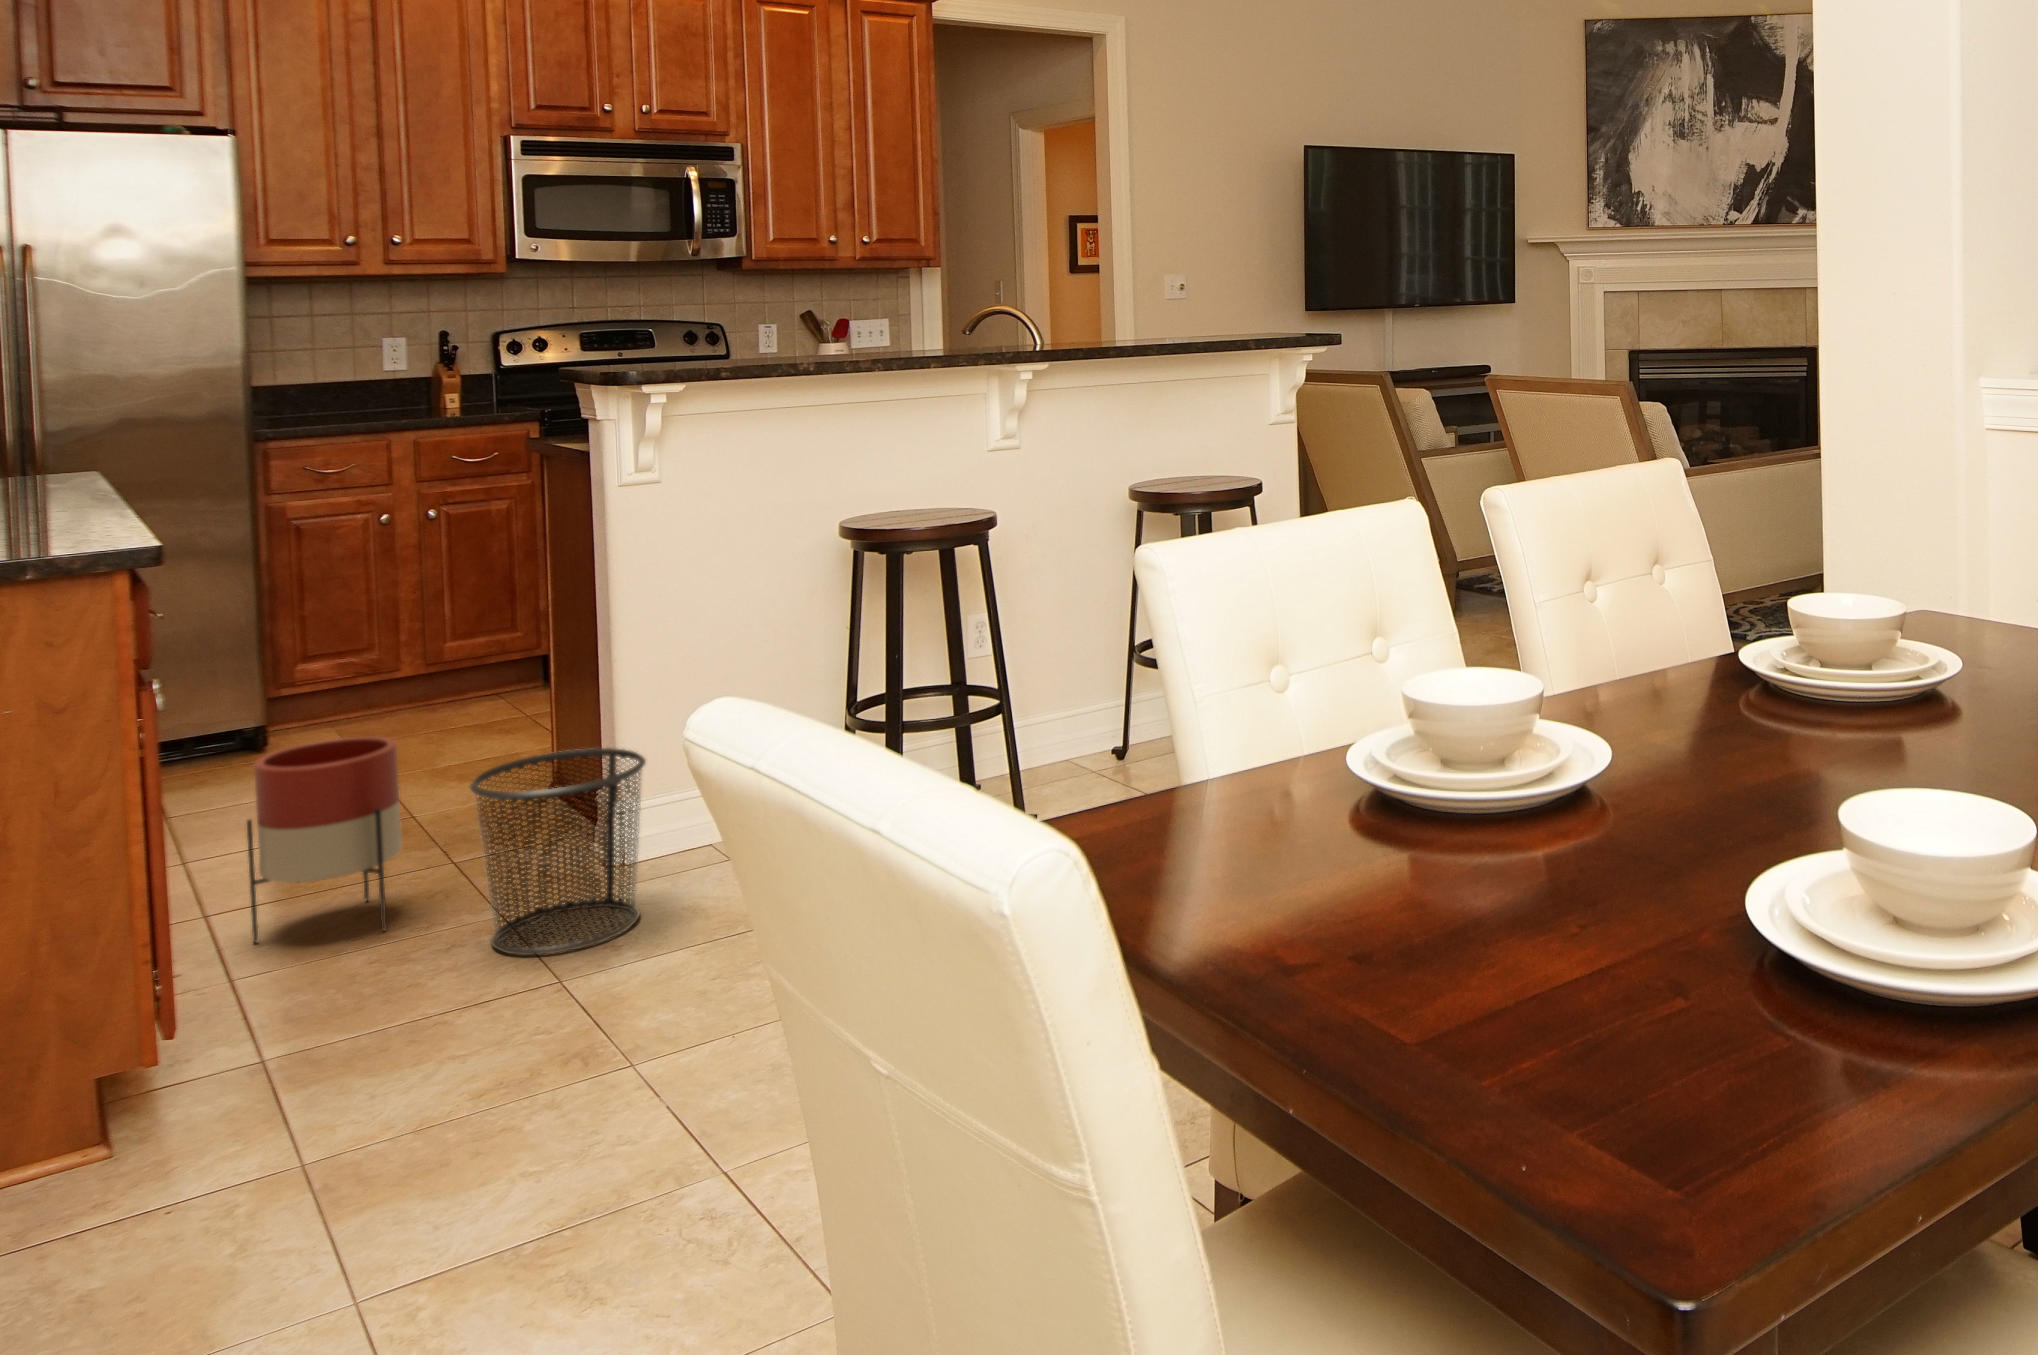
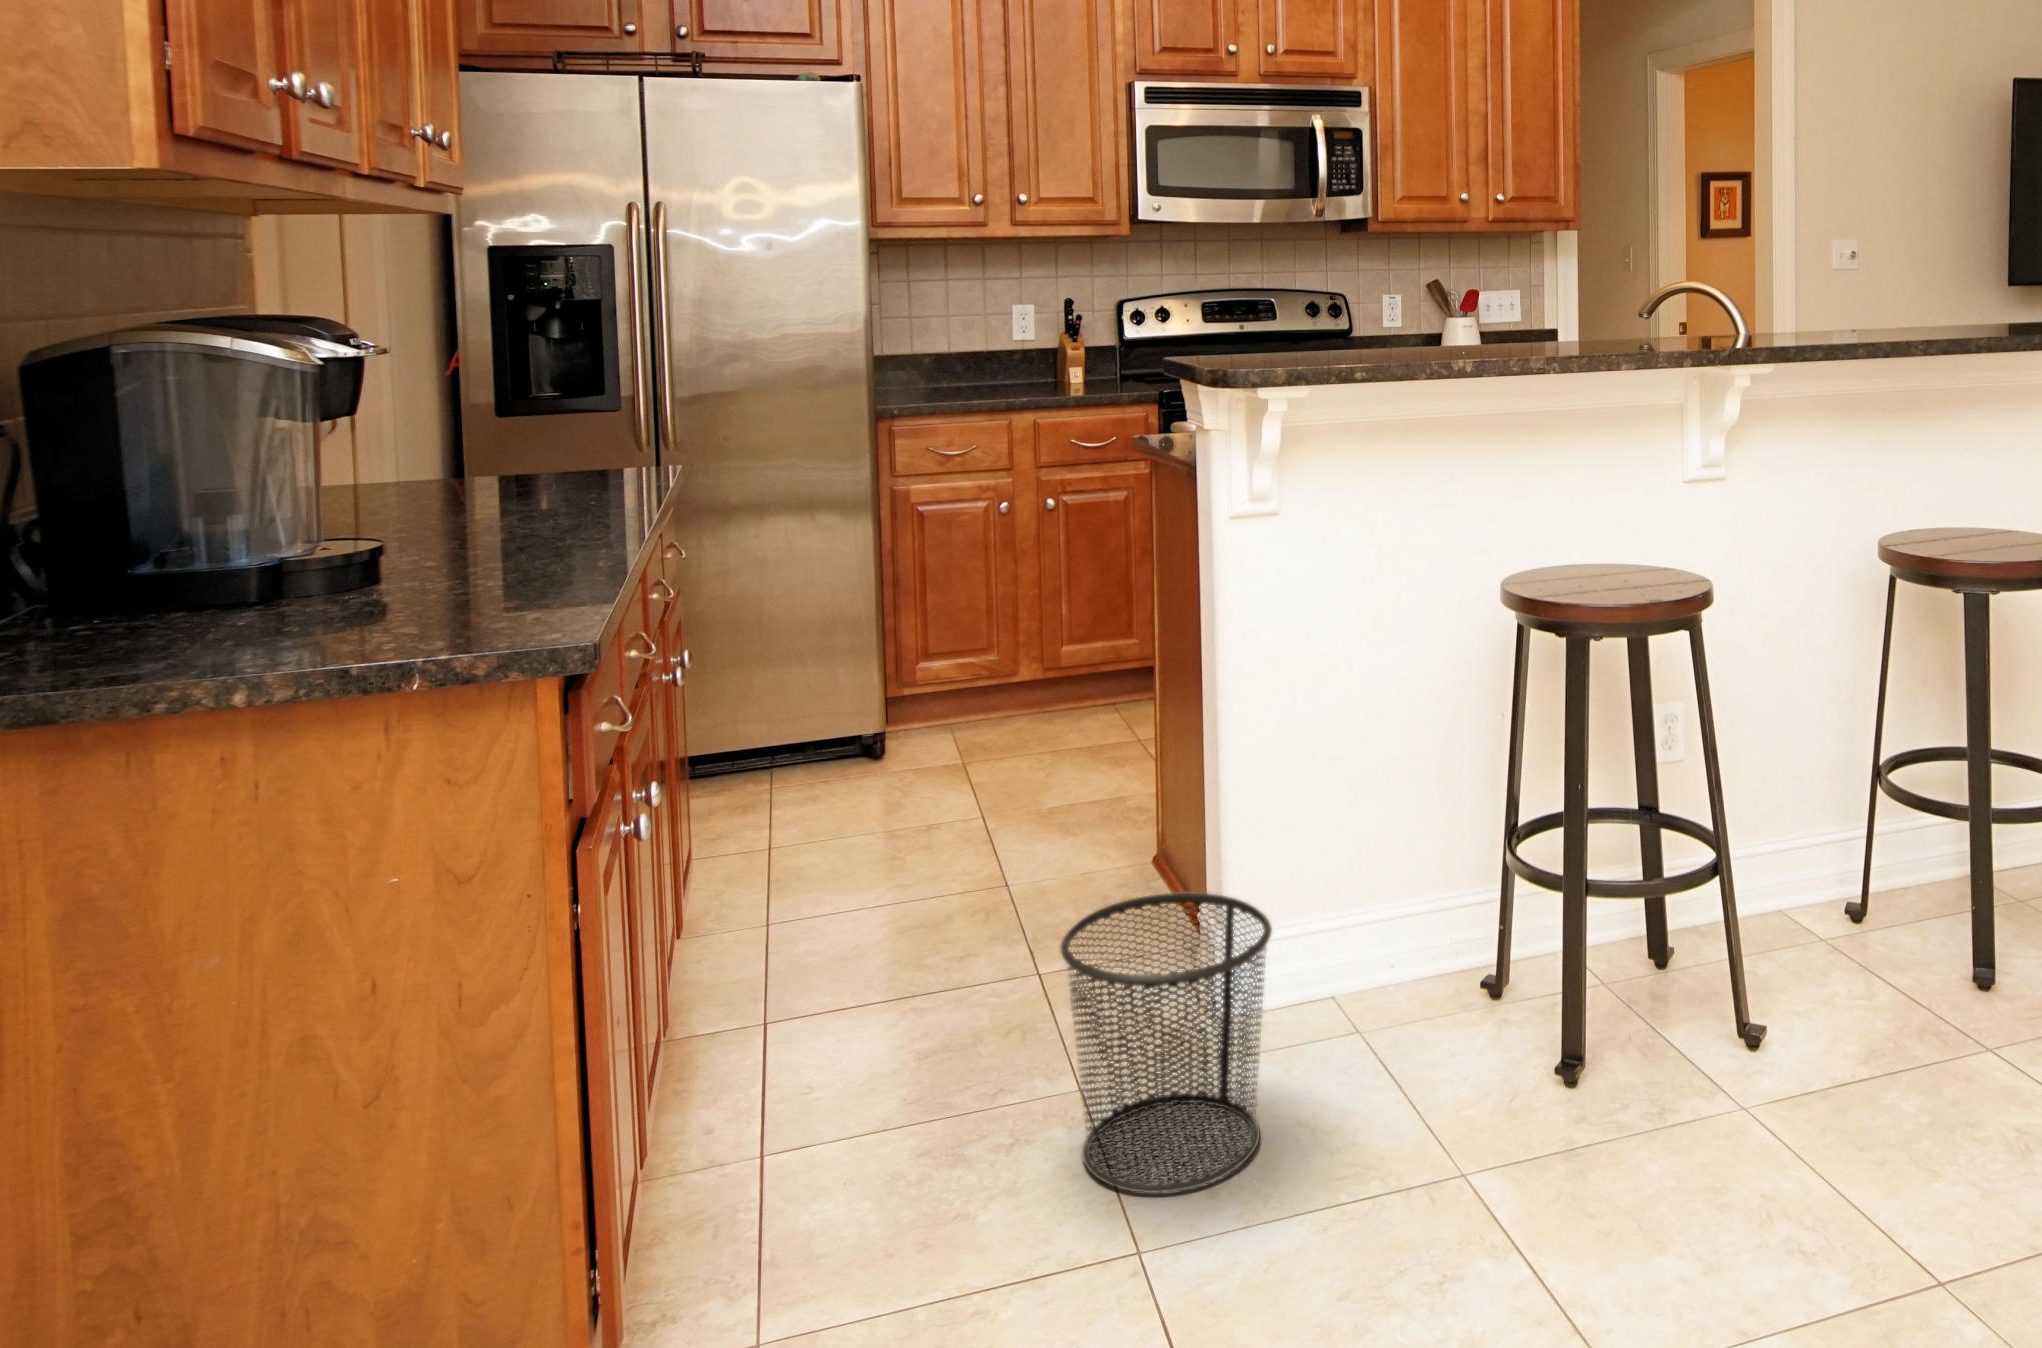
planter: present [247,736,402,943] -> none [821,834,990,1101]

